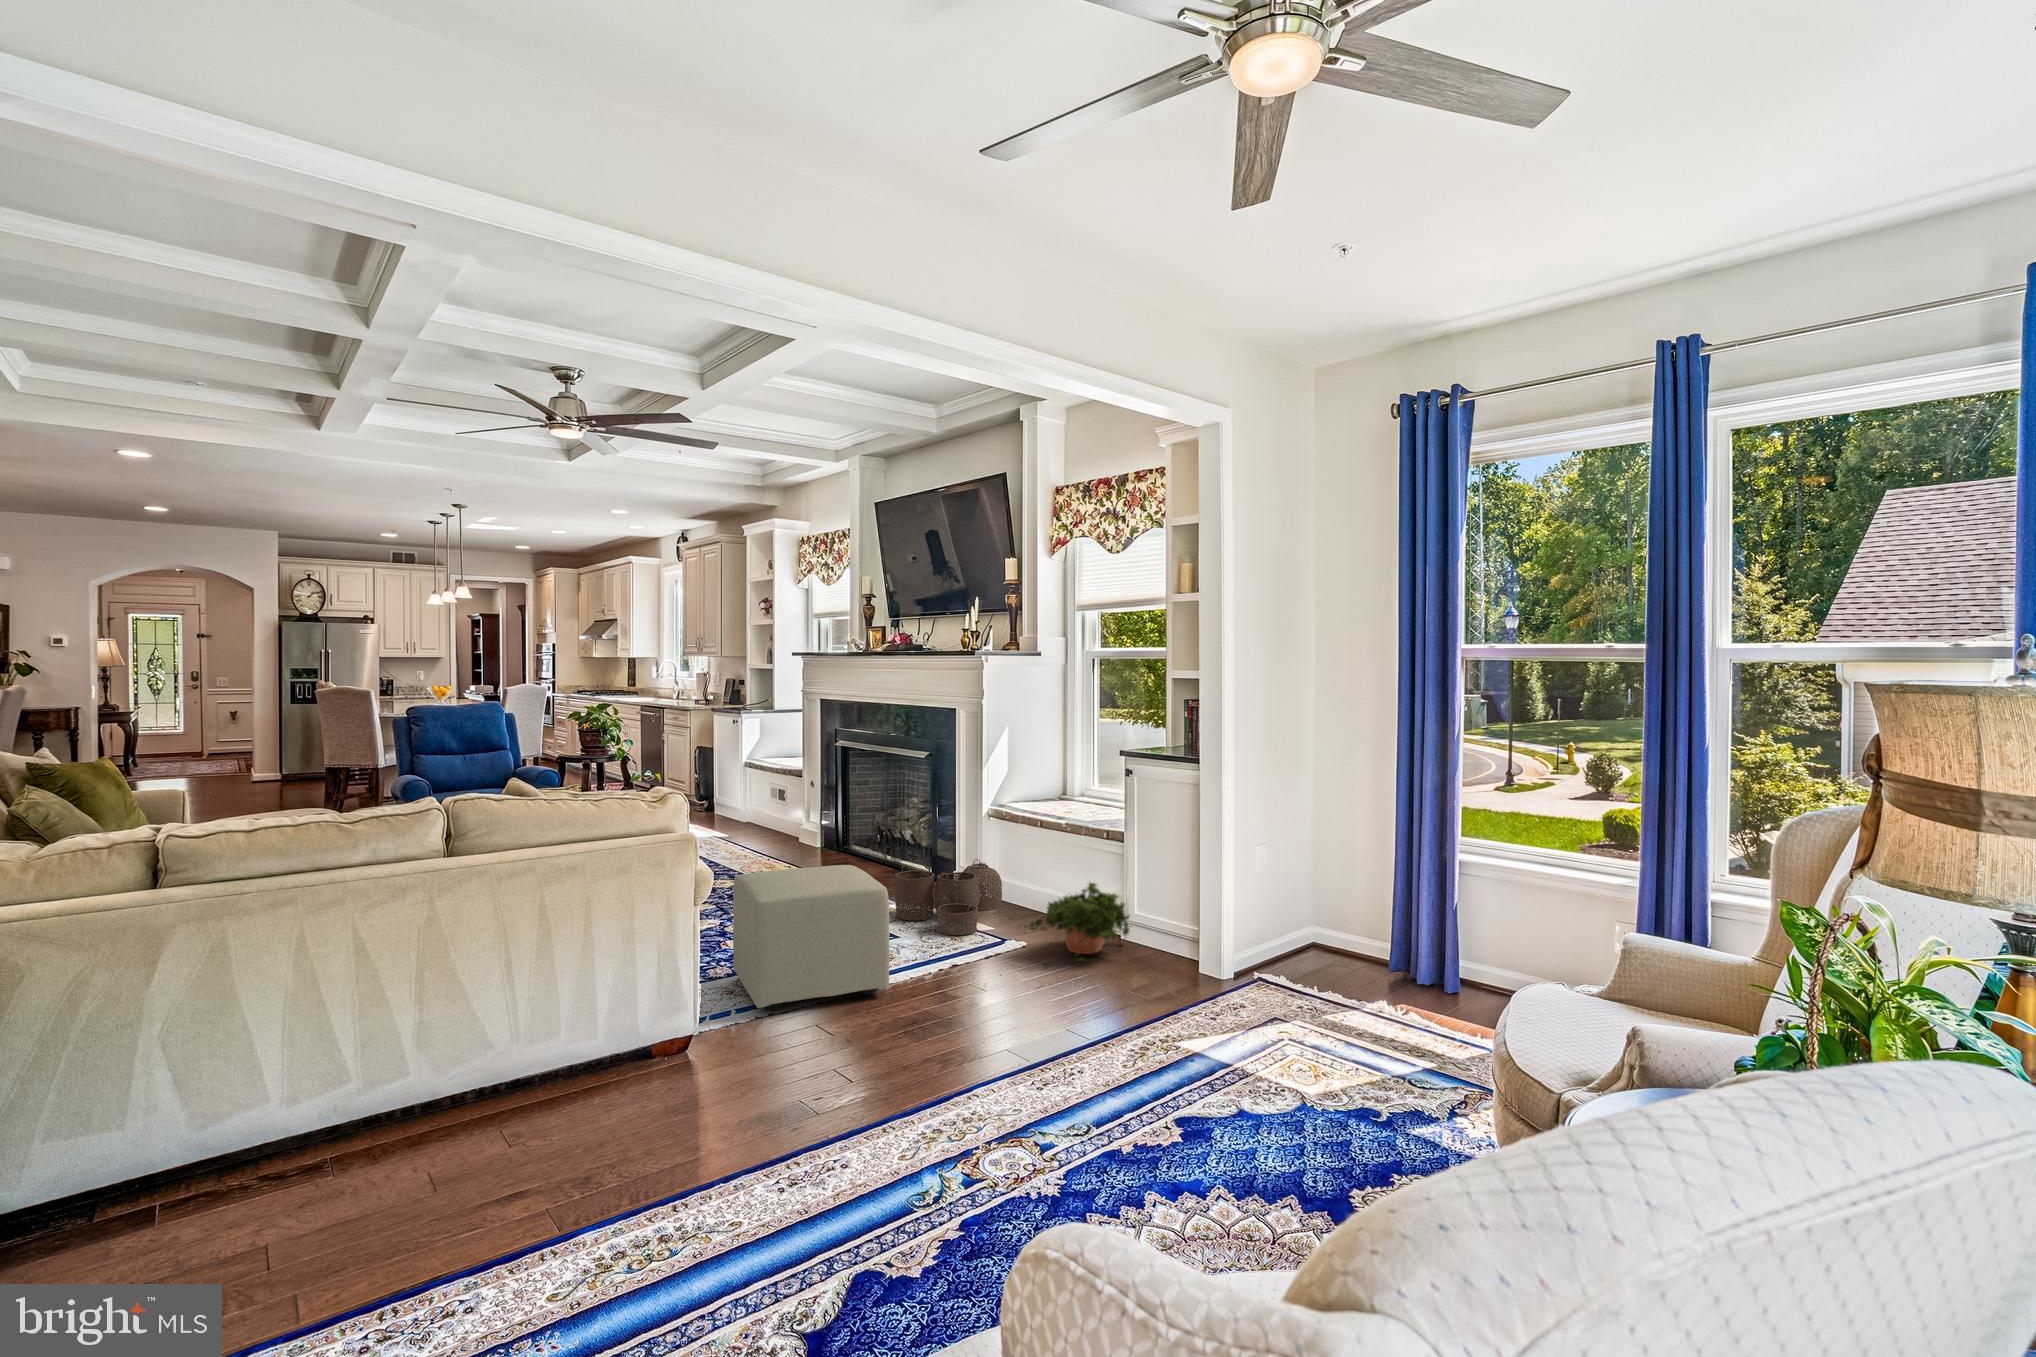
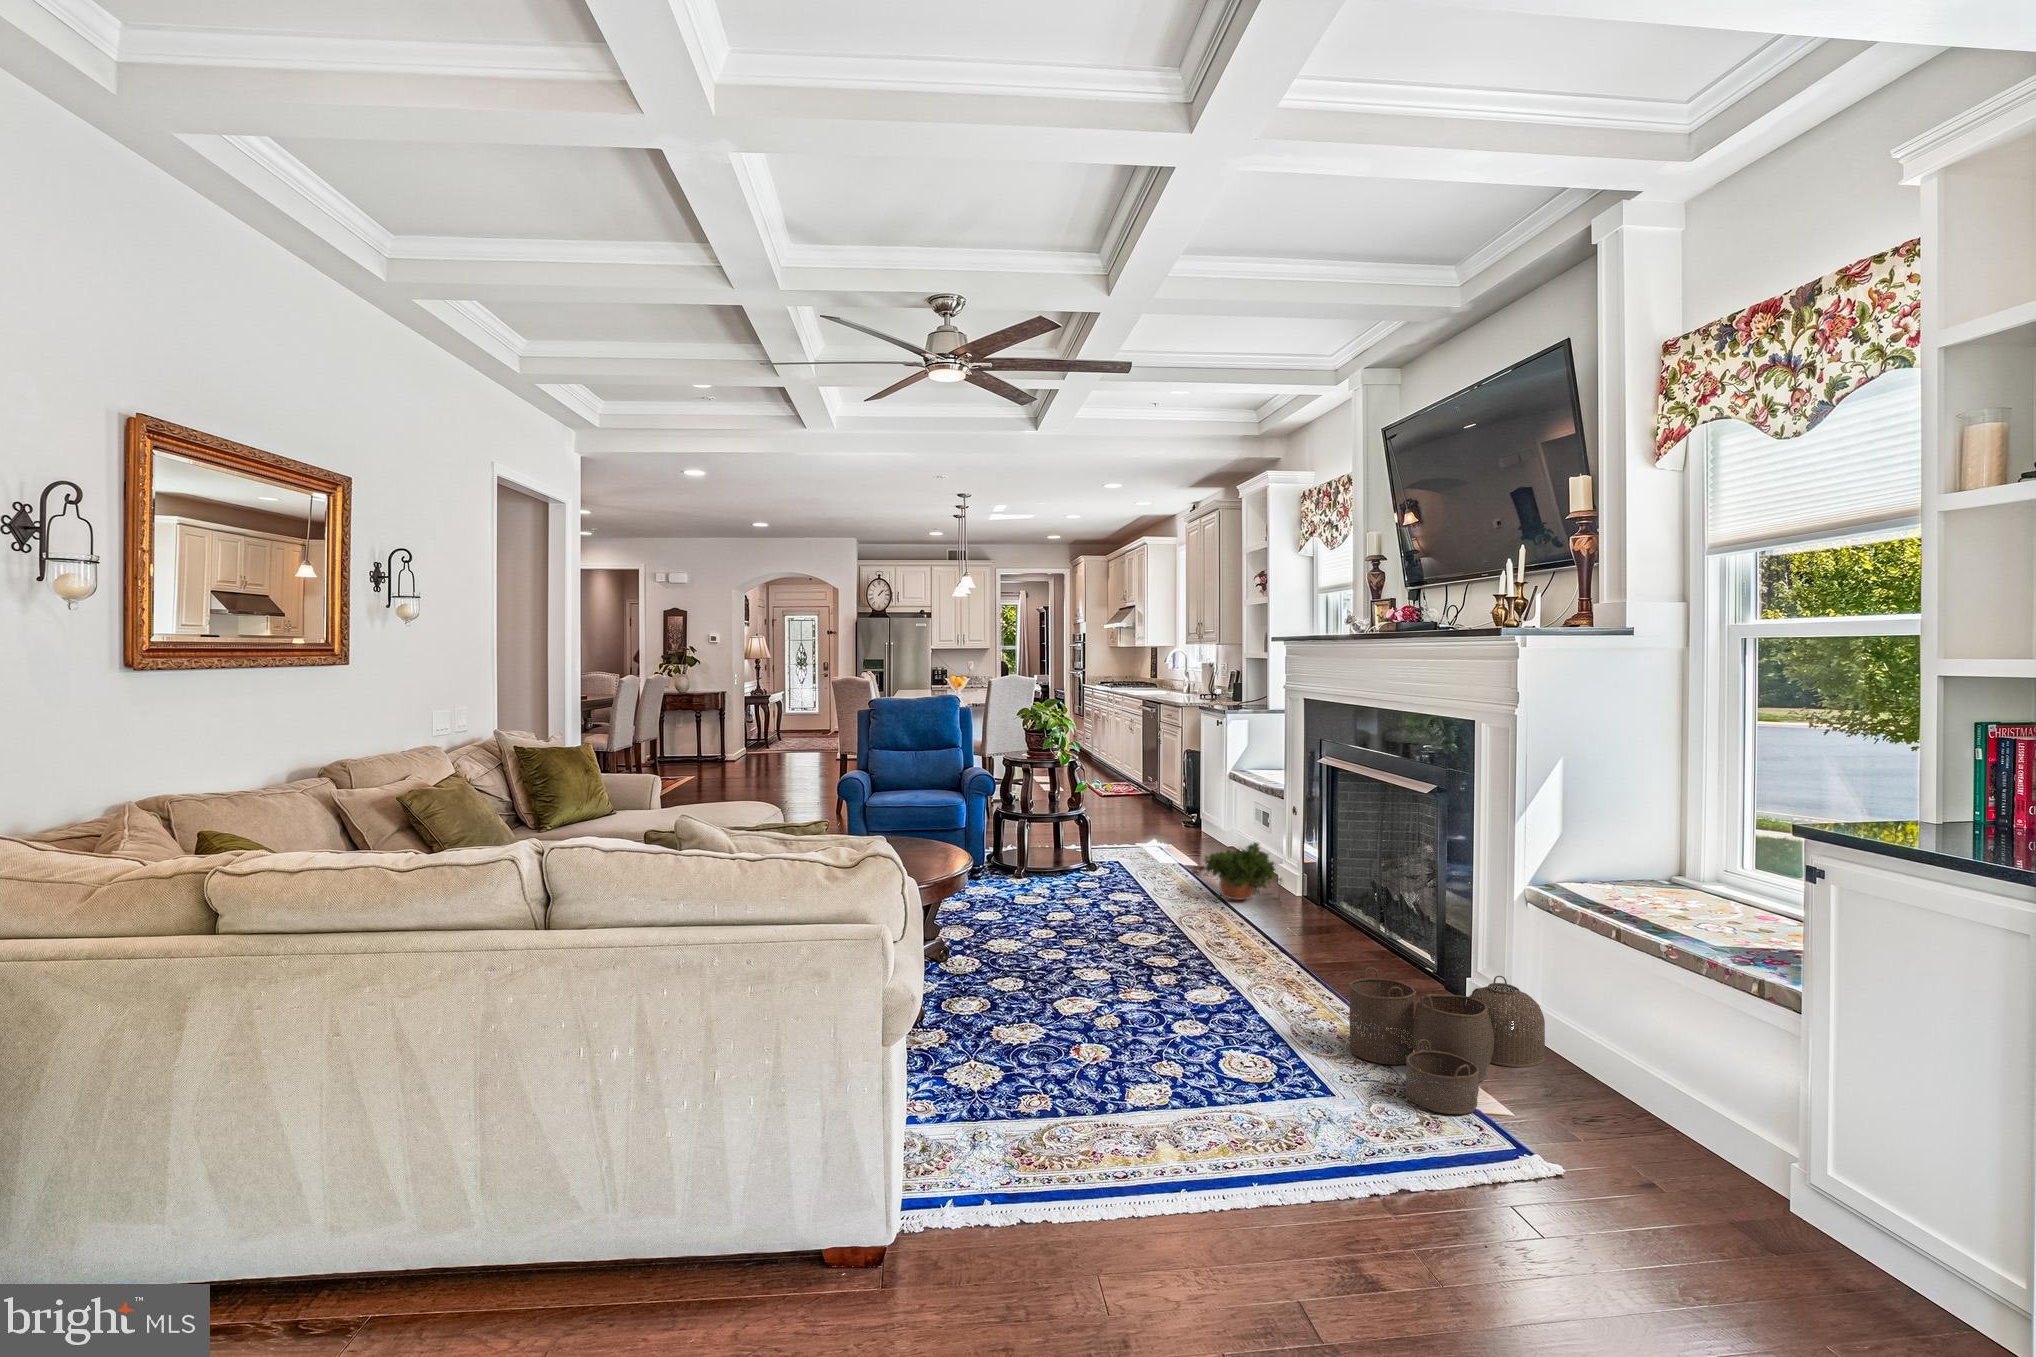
ottoman: present [733,865,890,1010] -> none [1031,963,1257,1211]
potted plant: present [1029,883,1131,961] -> present [1193,842,1282,902]

